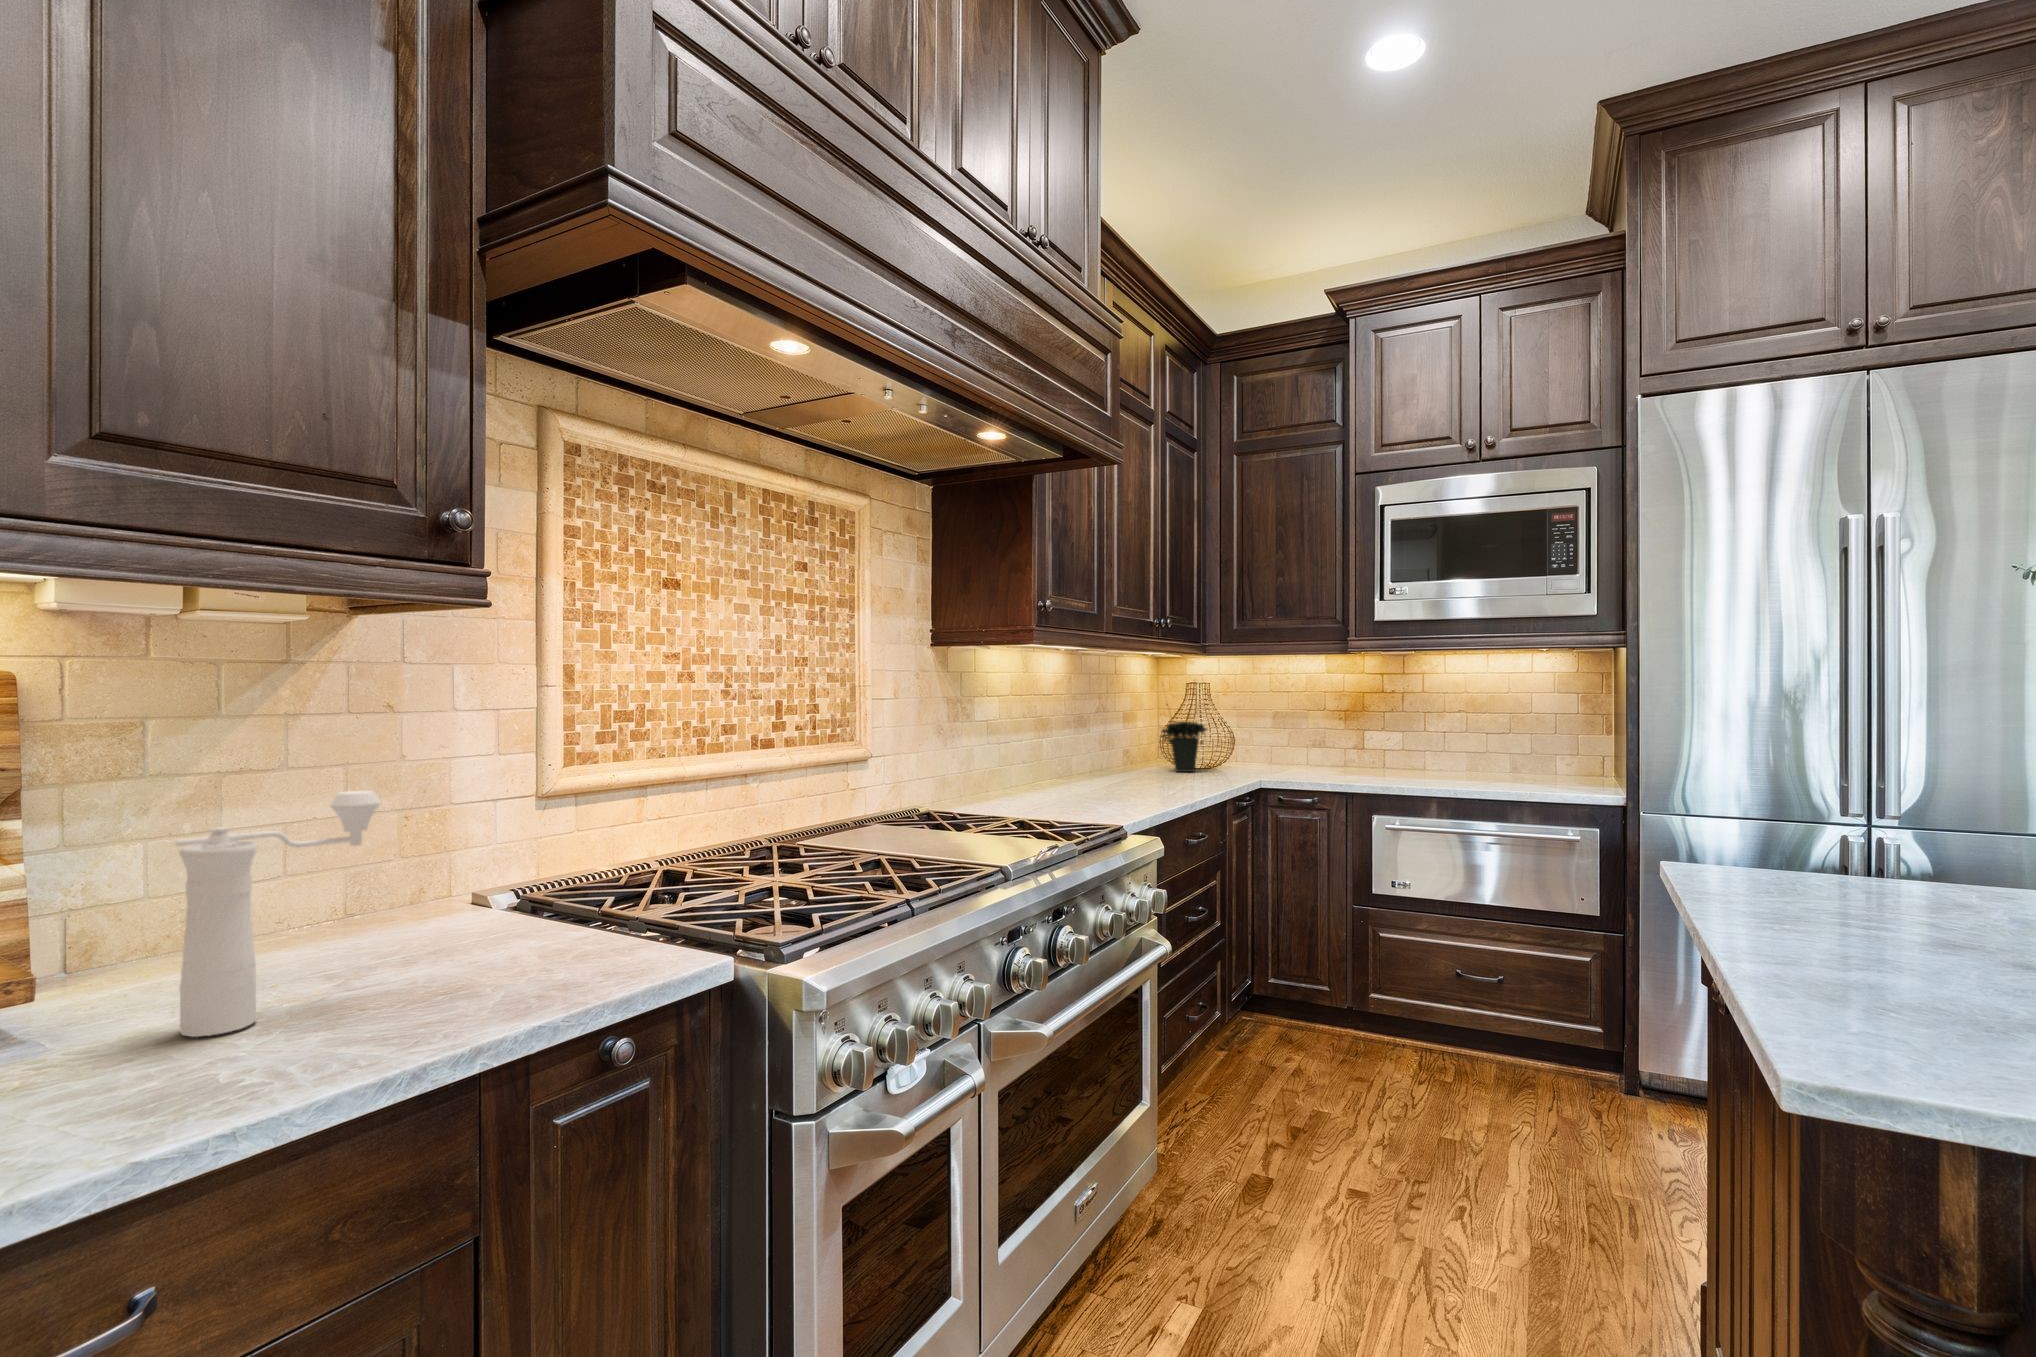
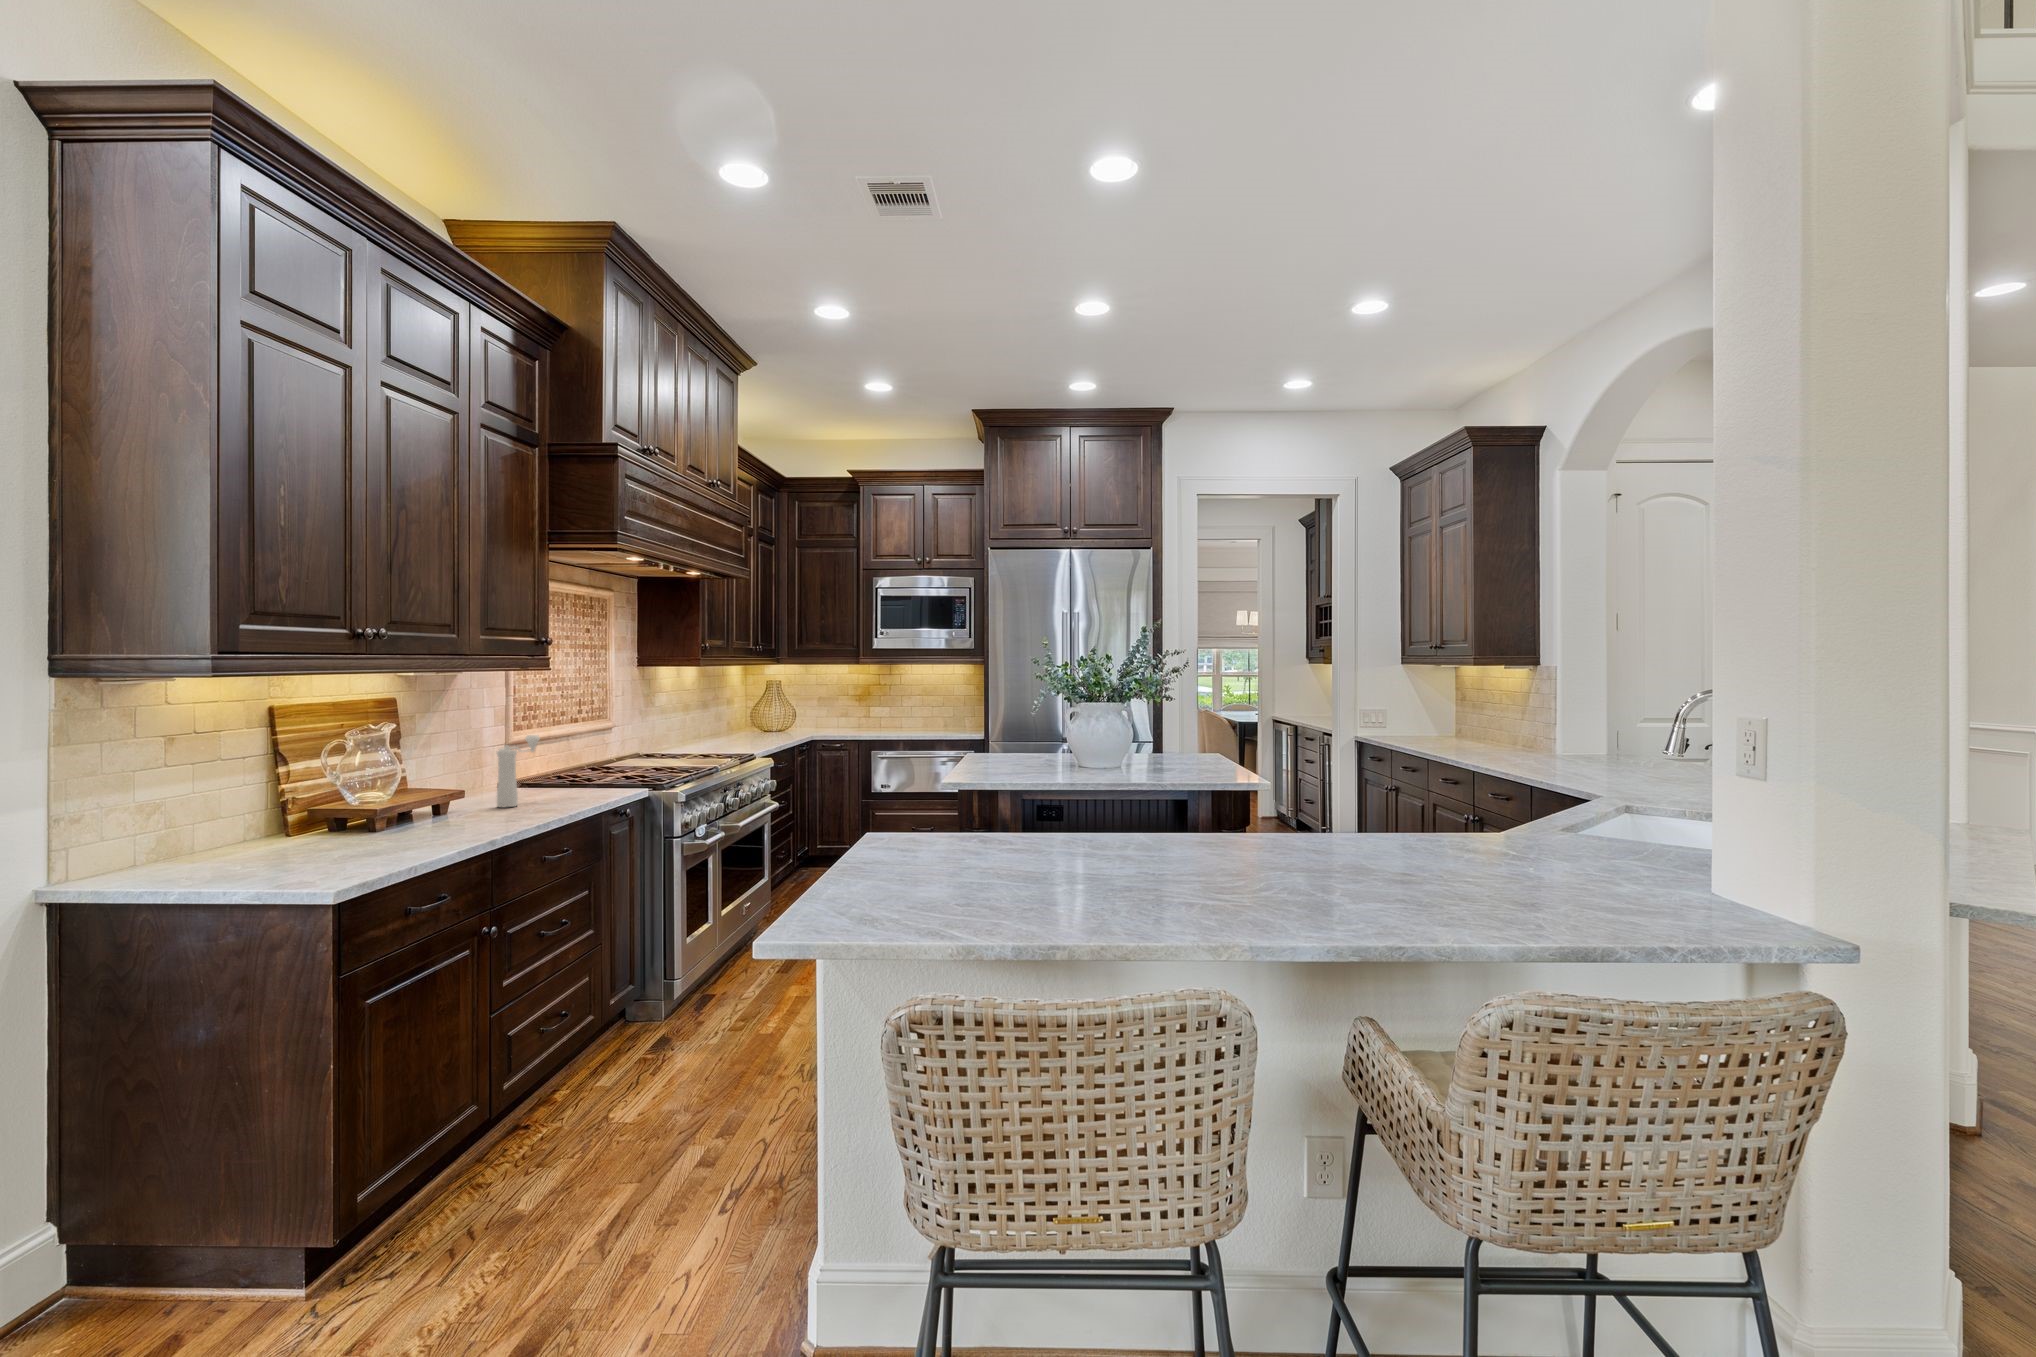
potted plant: present [1162,684,1207,772] -> none [750,680,779,735]

